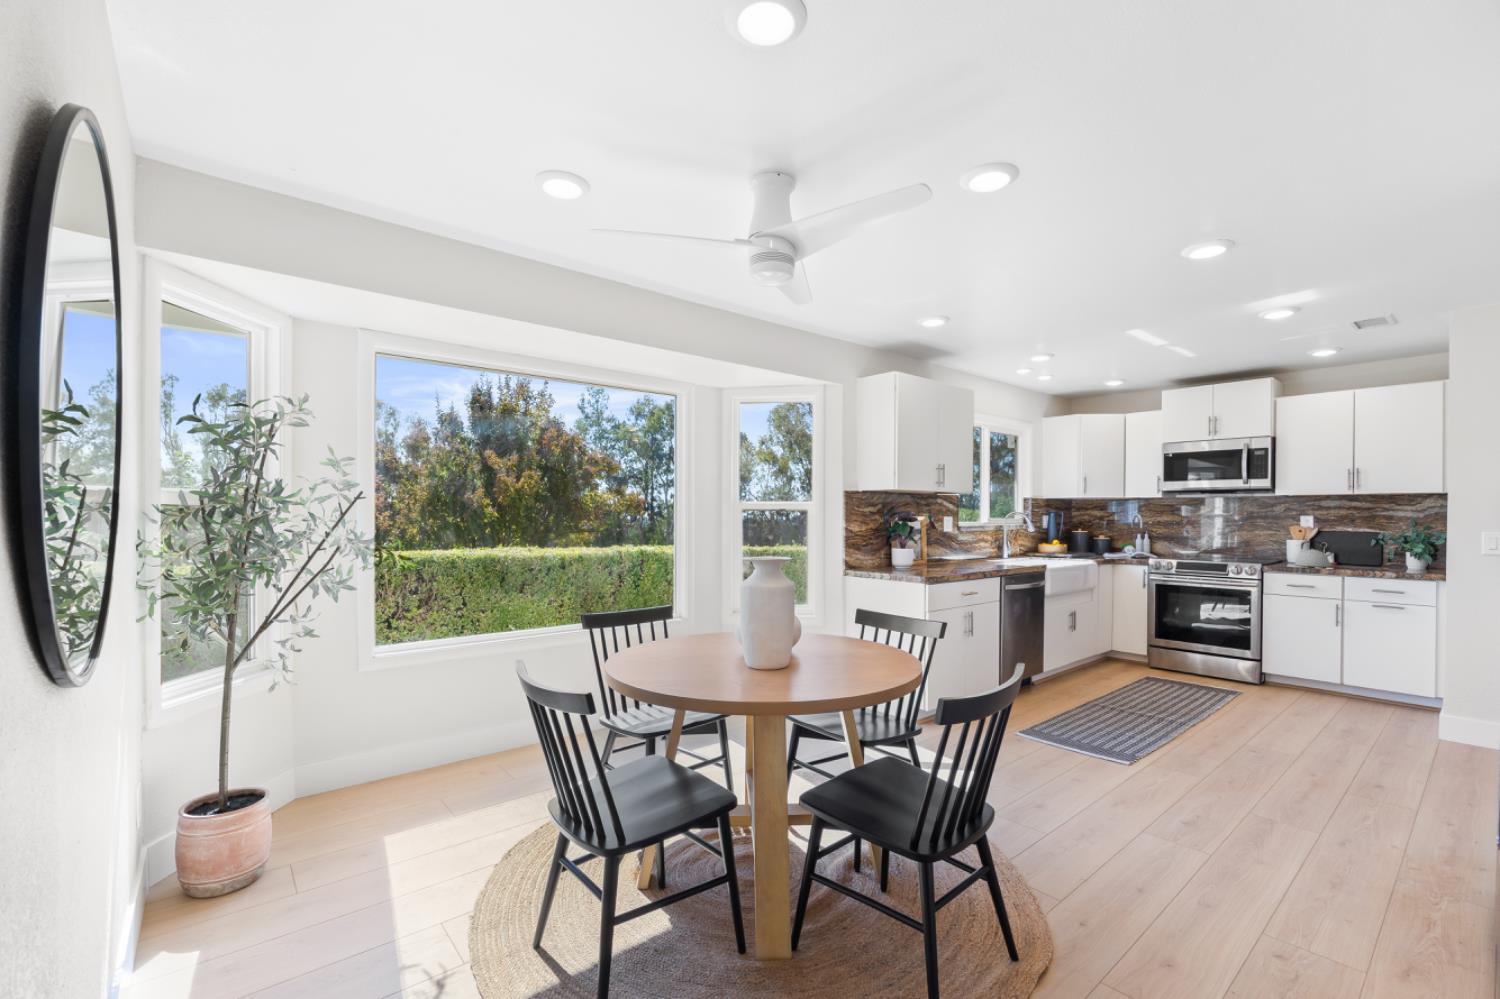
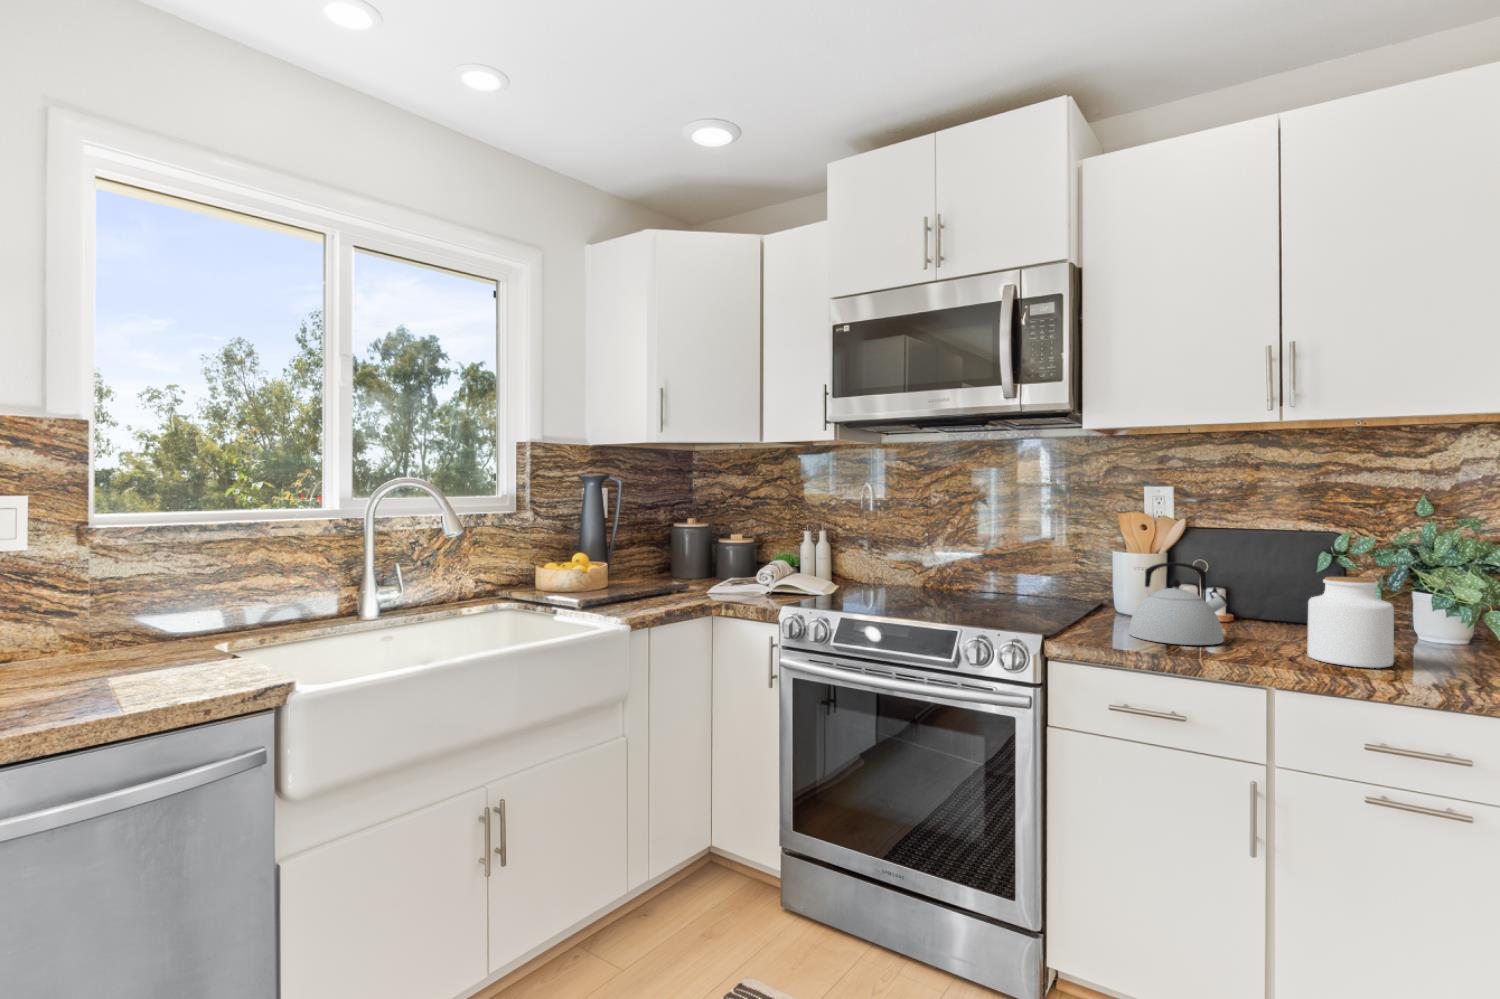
jar: none [1359,544,1388,571] -> present [1307,577,1394,668]

